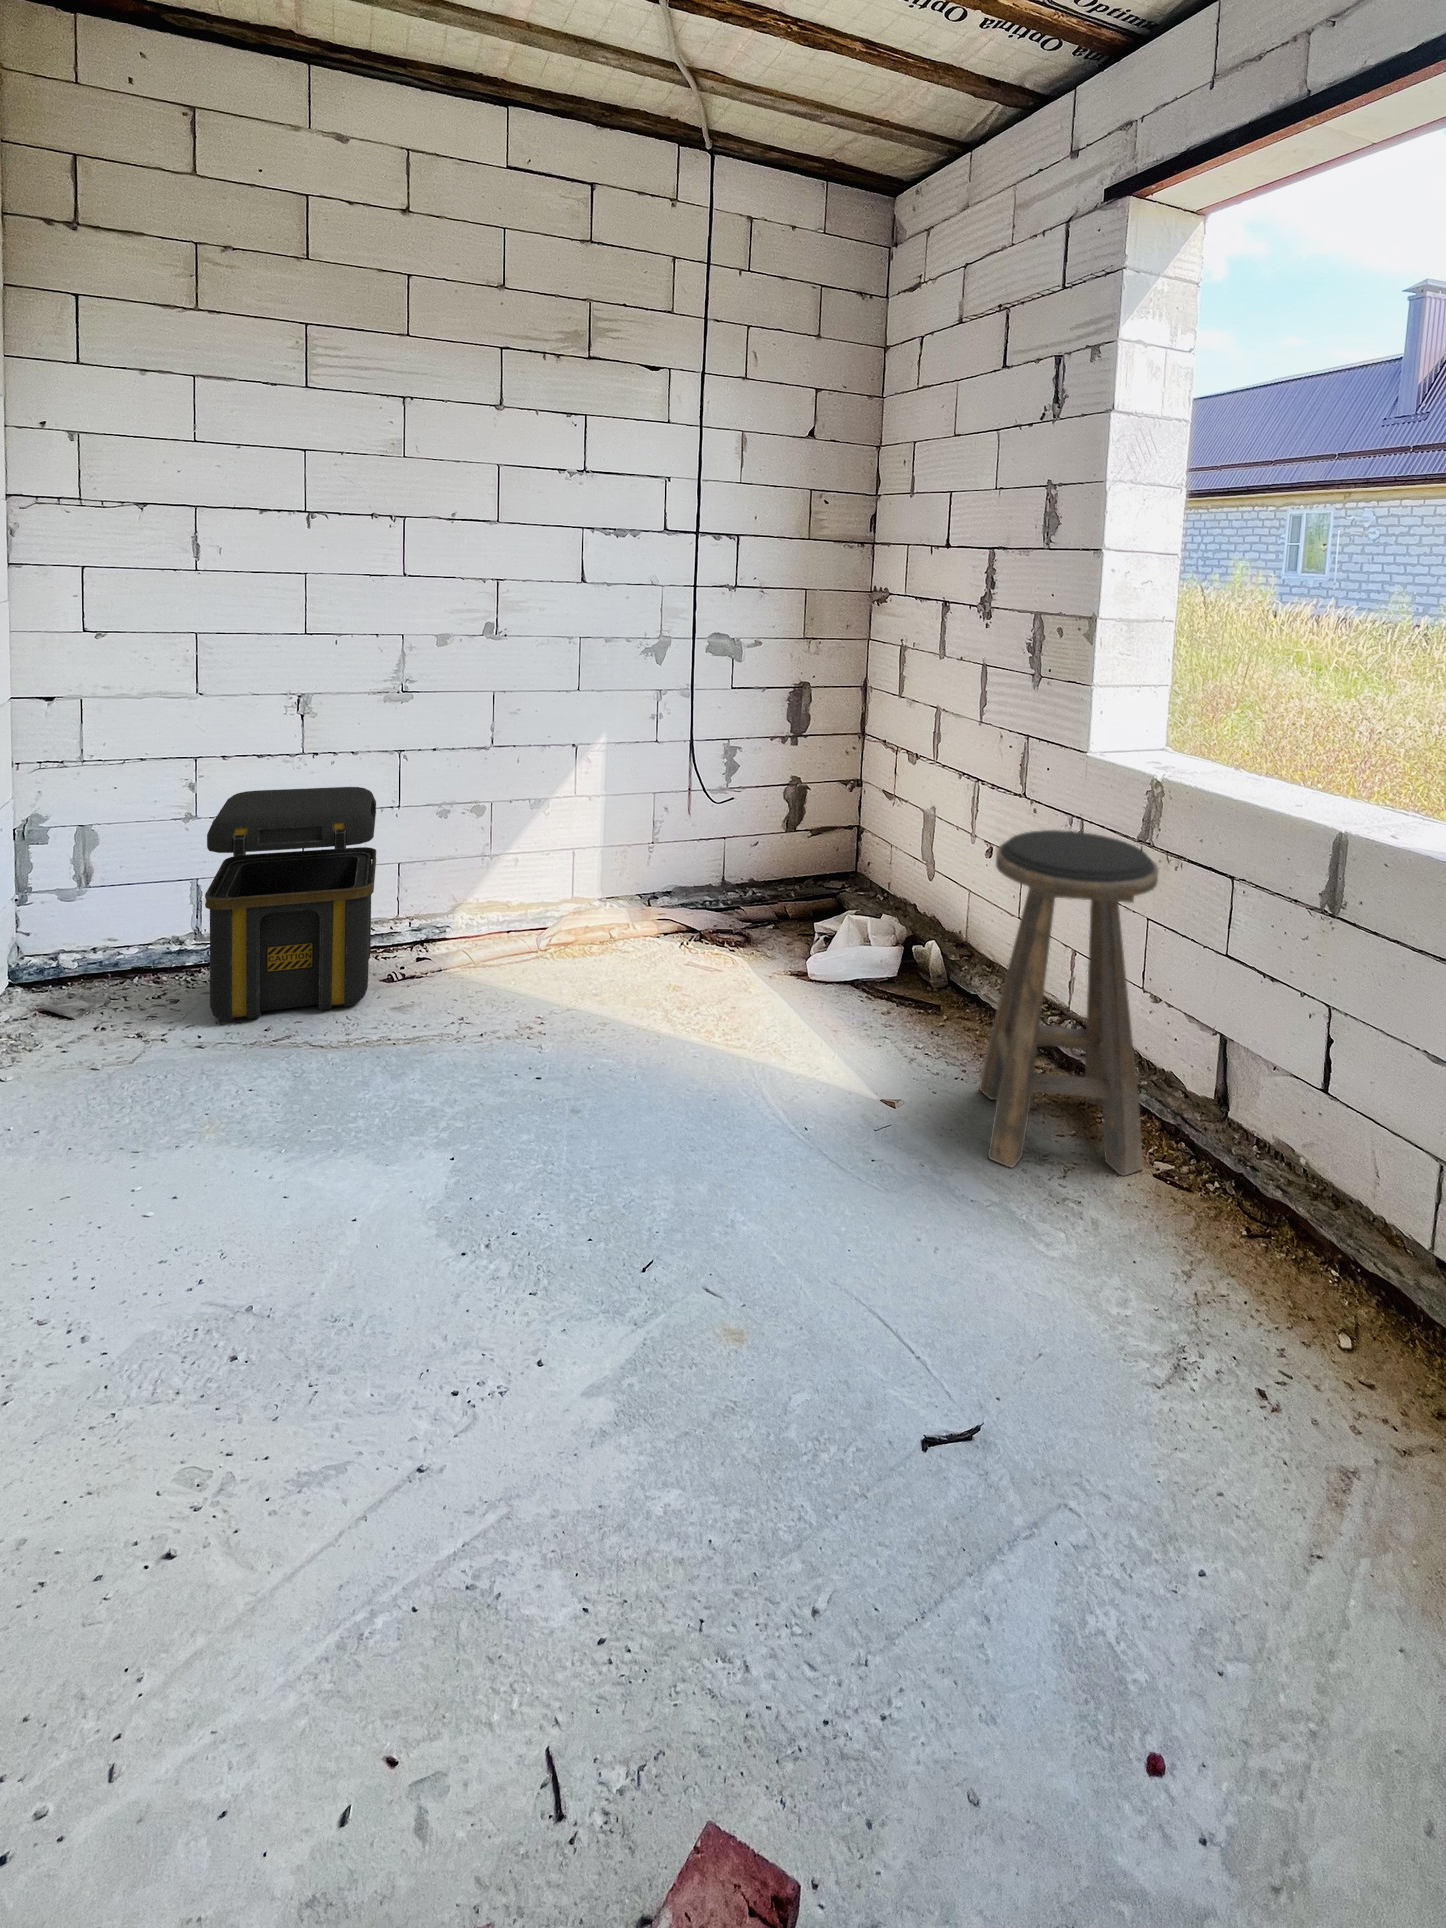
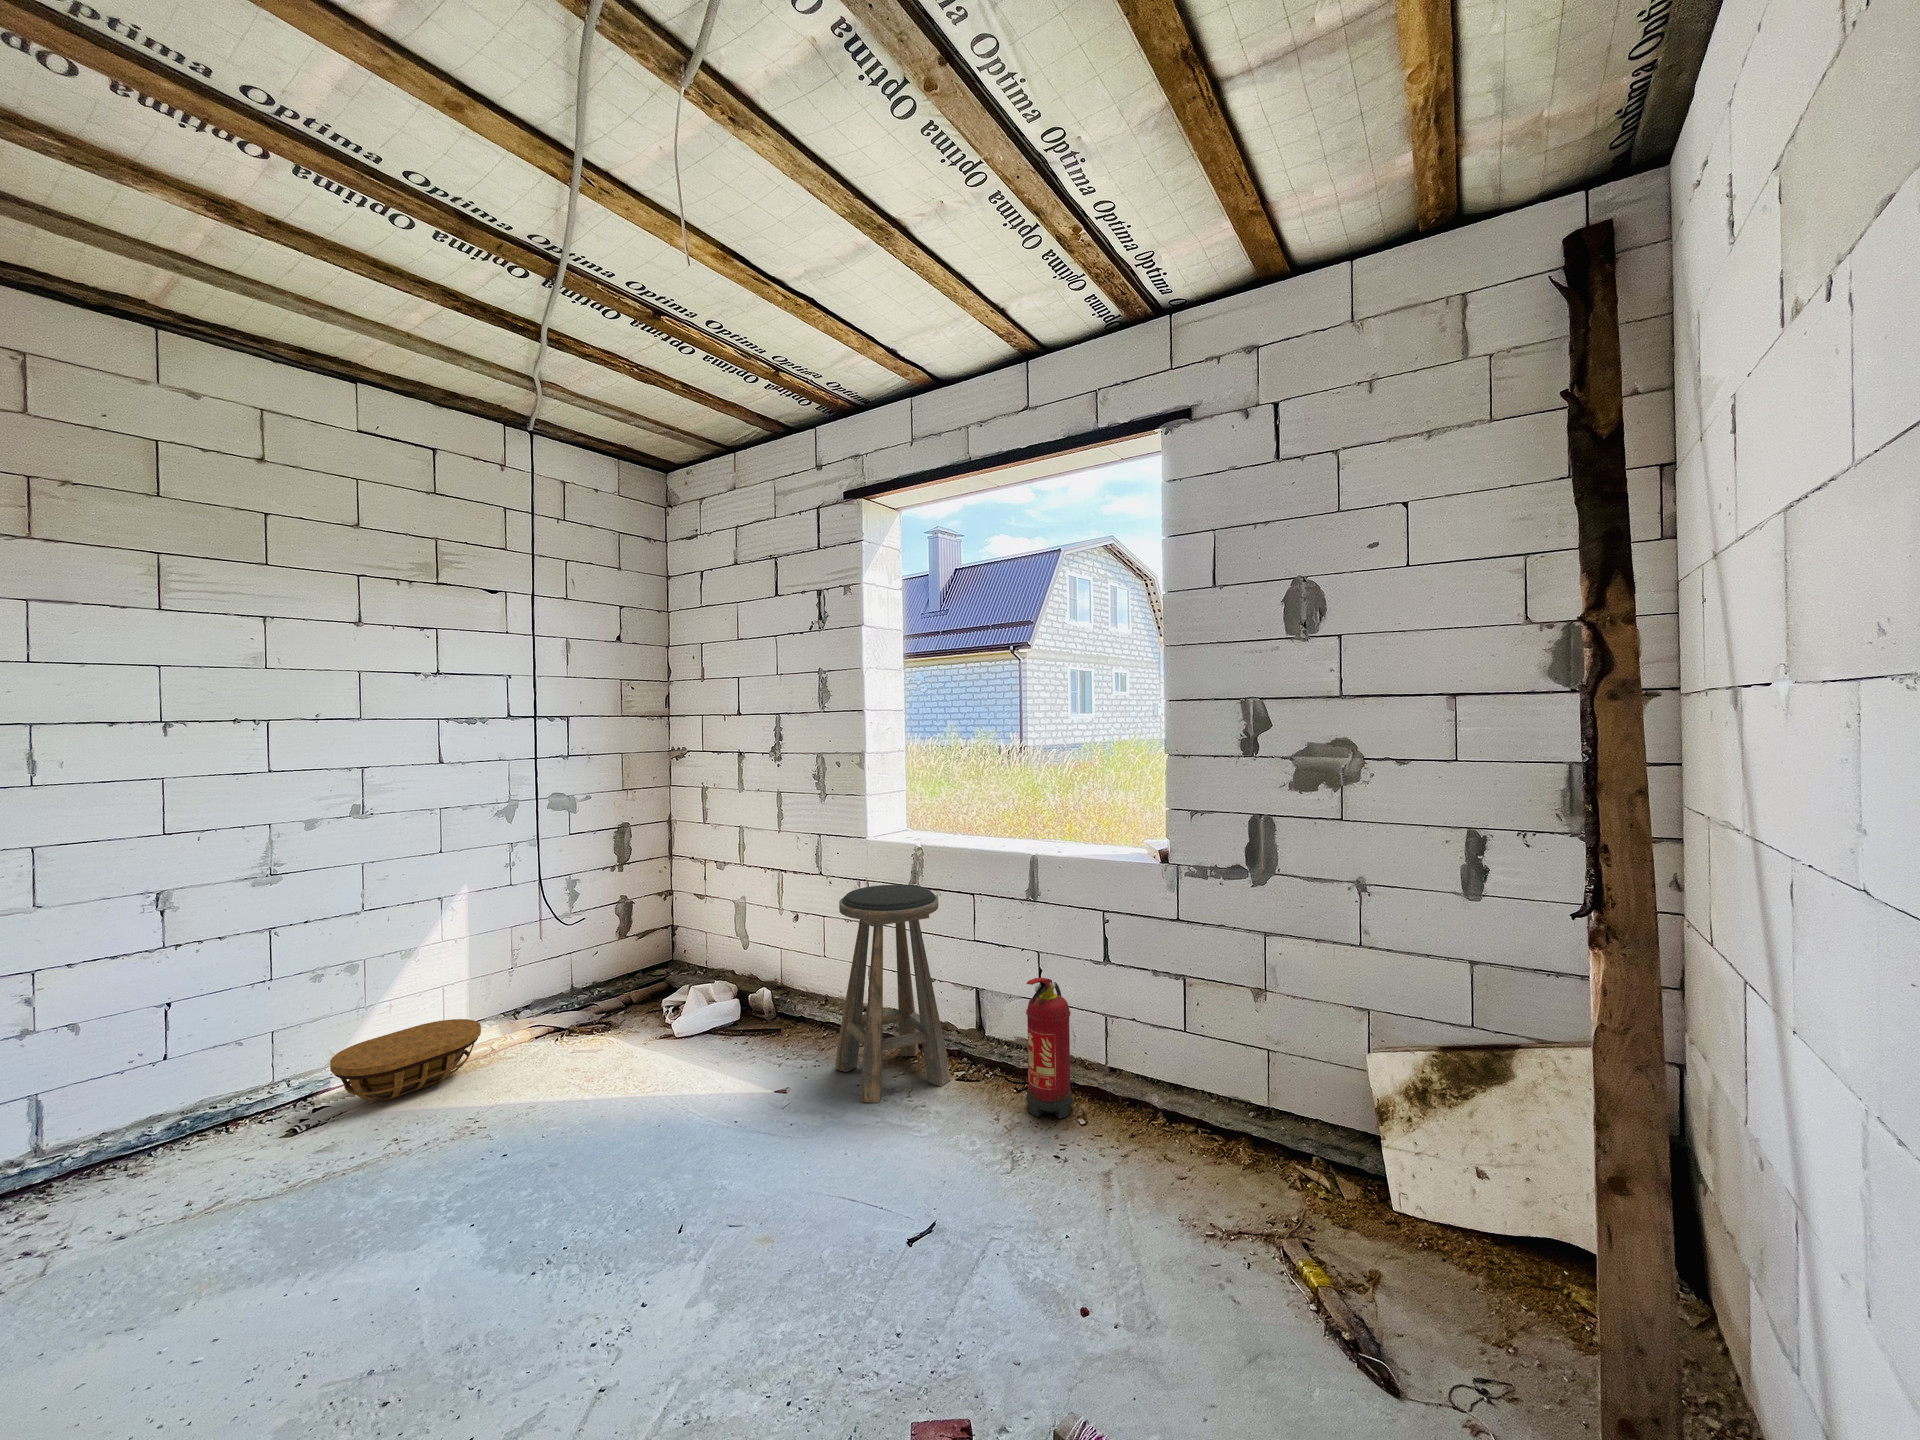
toolbox: present [205,787,376,1021] -> none [75,970,282,1222]
basket: none [441,885,595,963] -> present [330,1019,481,1101]
fire extinguisher: none [1249,1059,1355,1321] -> present [1026,978,1073,1119]

